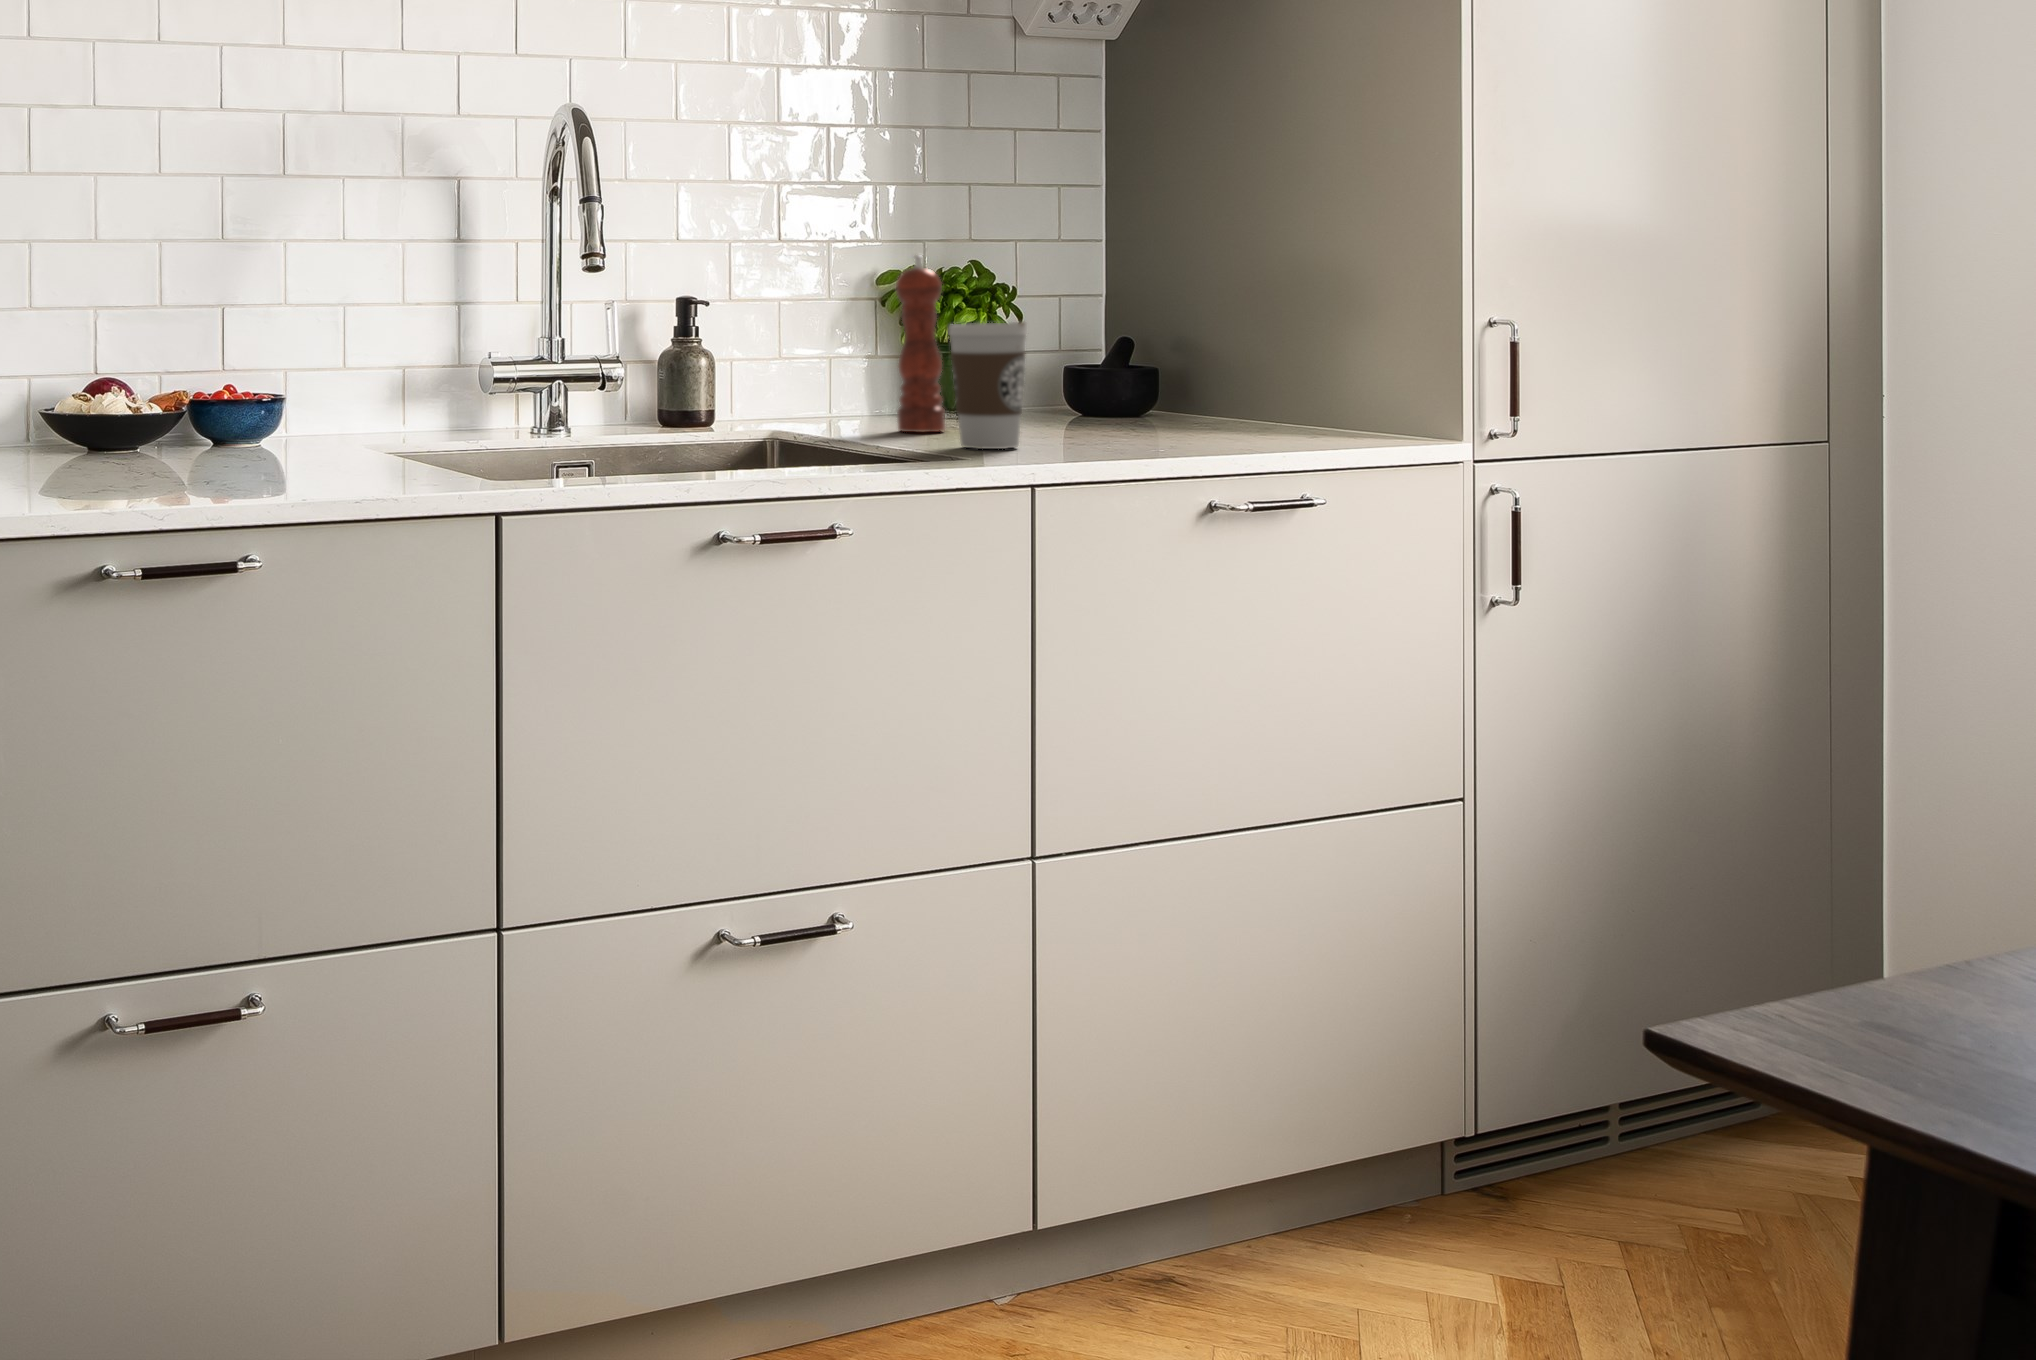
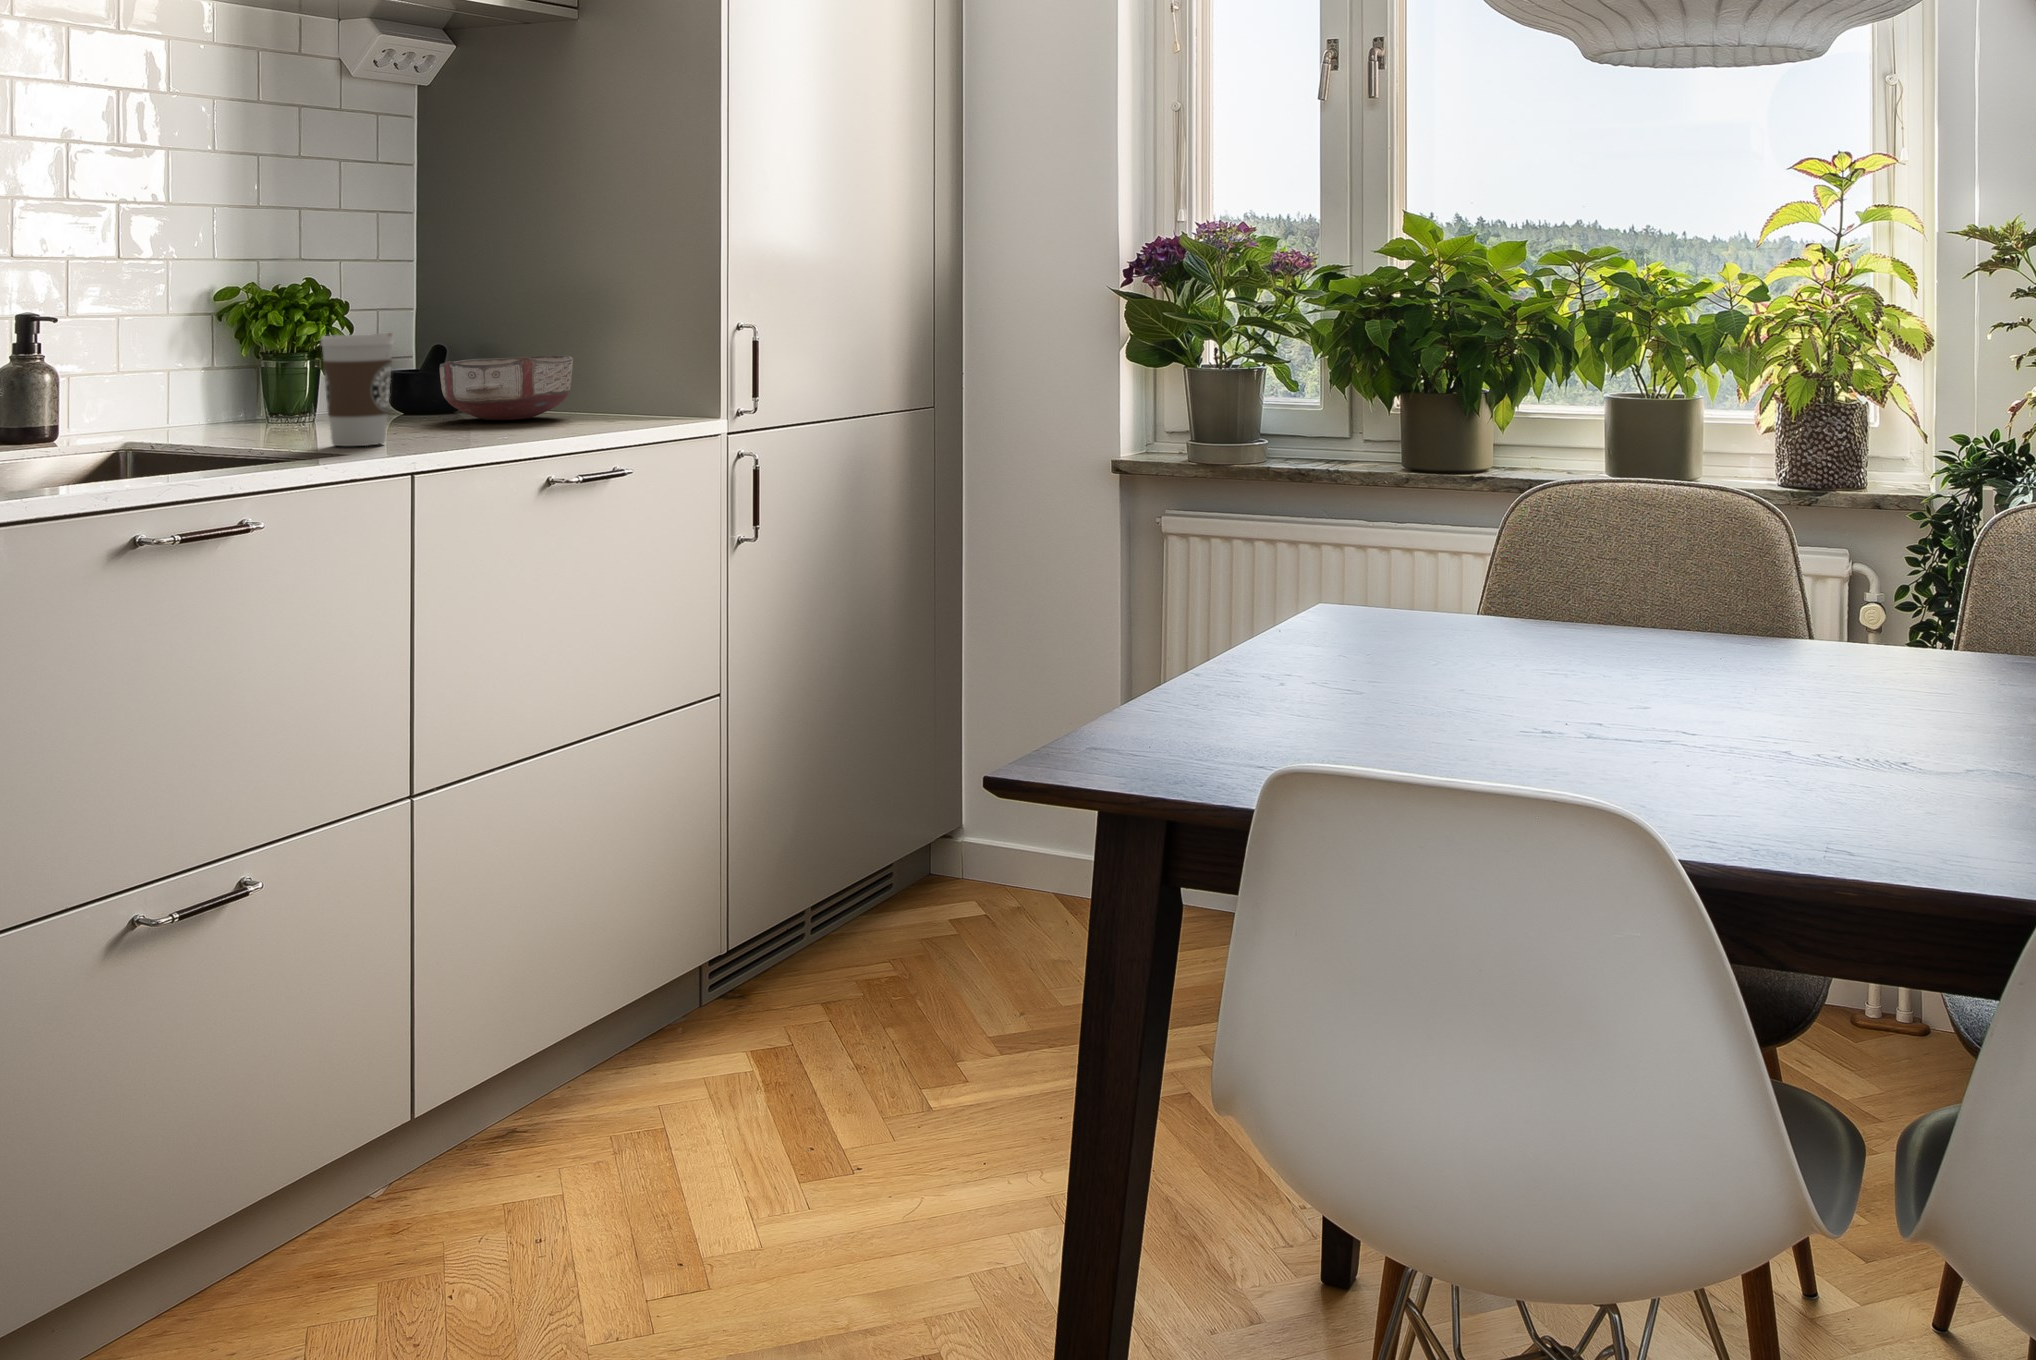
pepper mill: present [896,255,945,432] -> none [252,273,300,436]
ceramic bowl: none [1107,352,1268,426] -> present [440,356,573,420]

